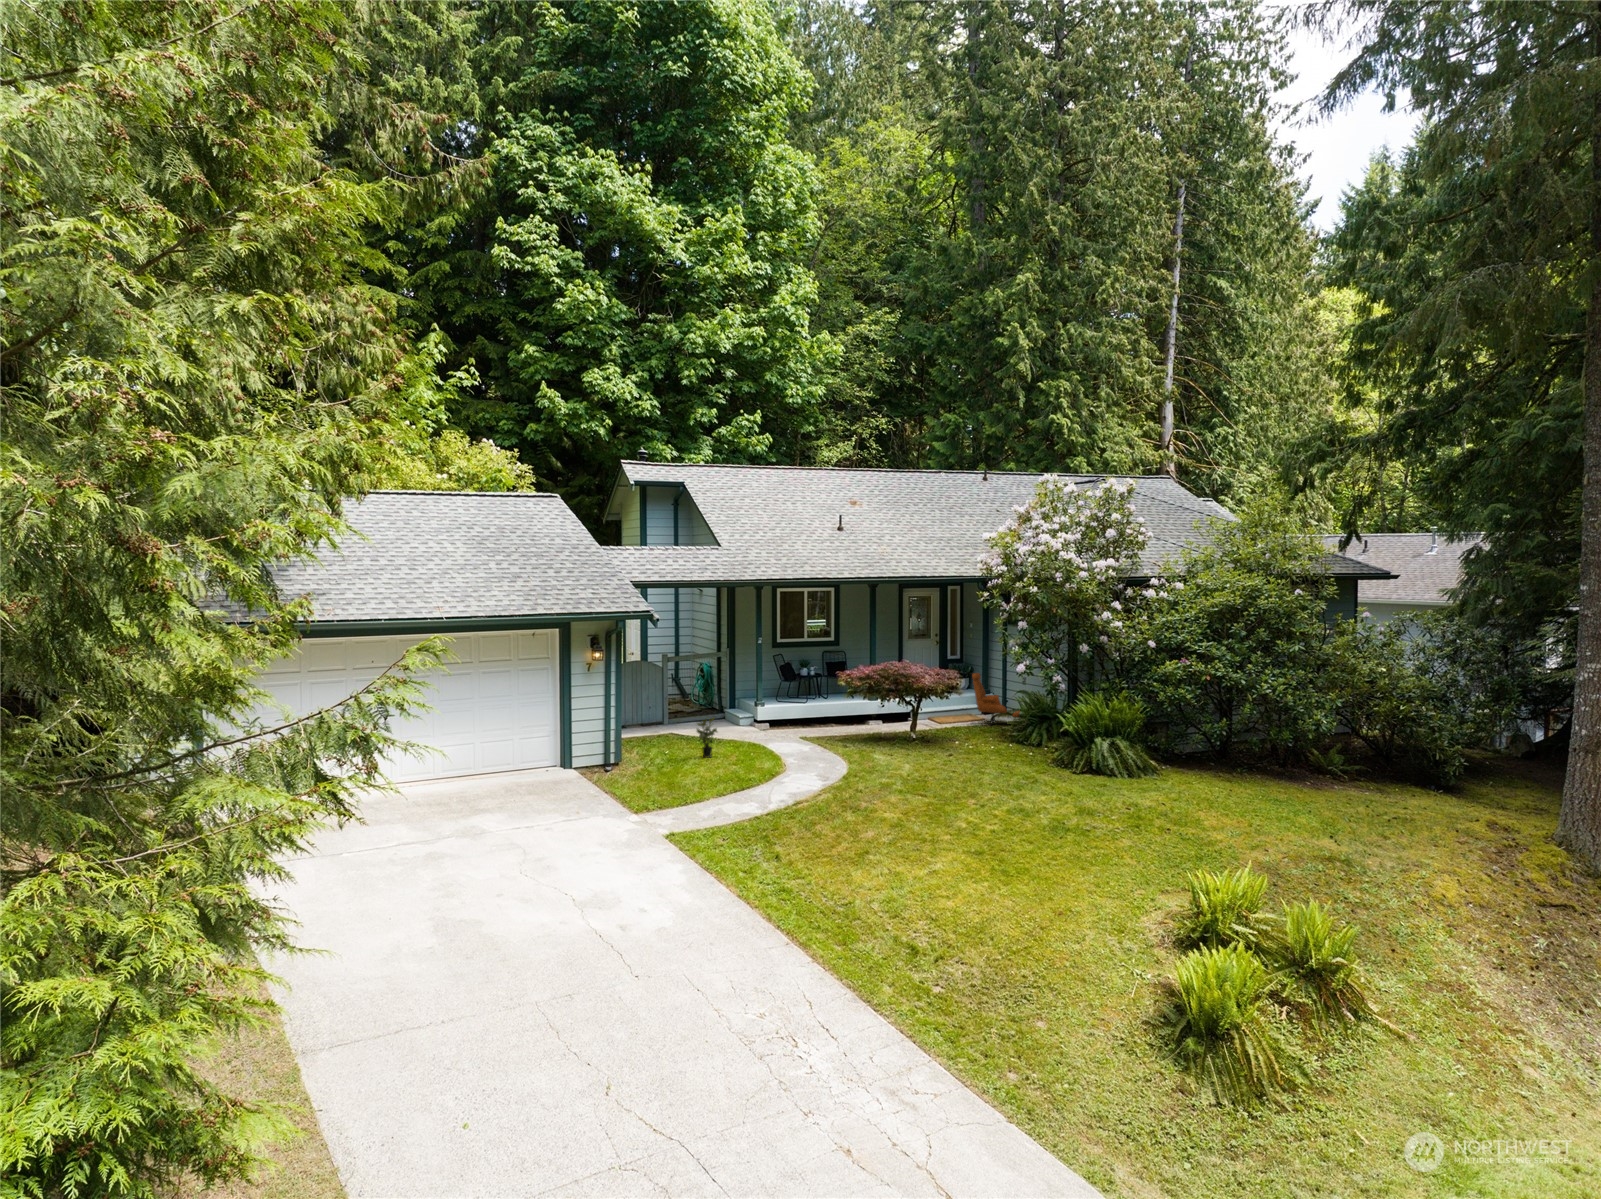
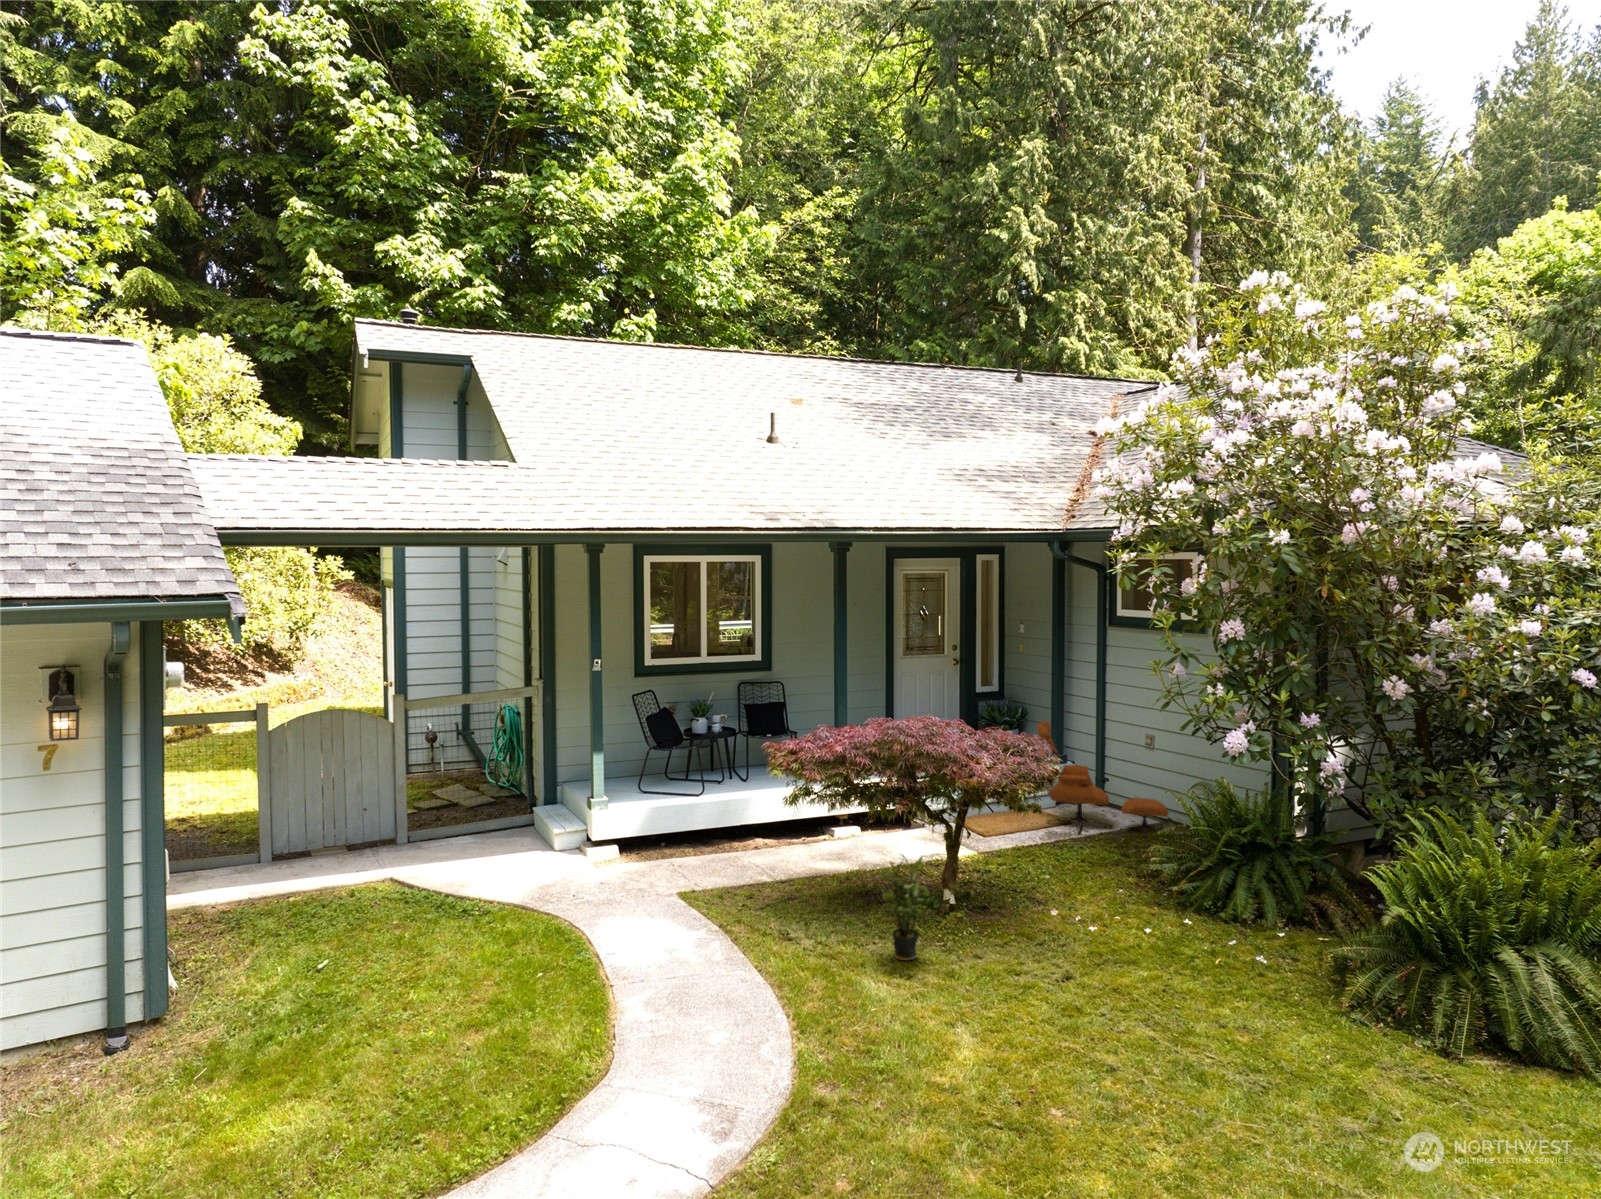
potted plant: present [697,717,717,758] -> present [879,855,929,961]

